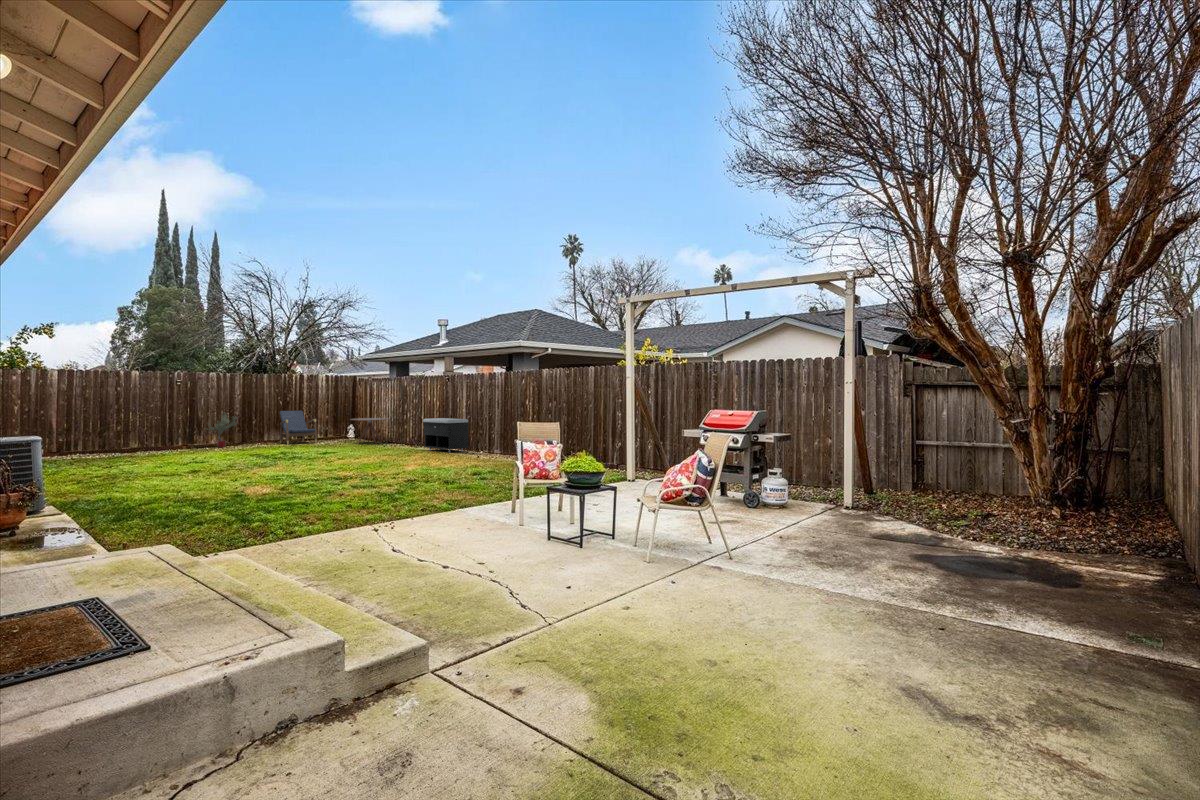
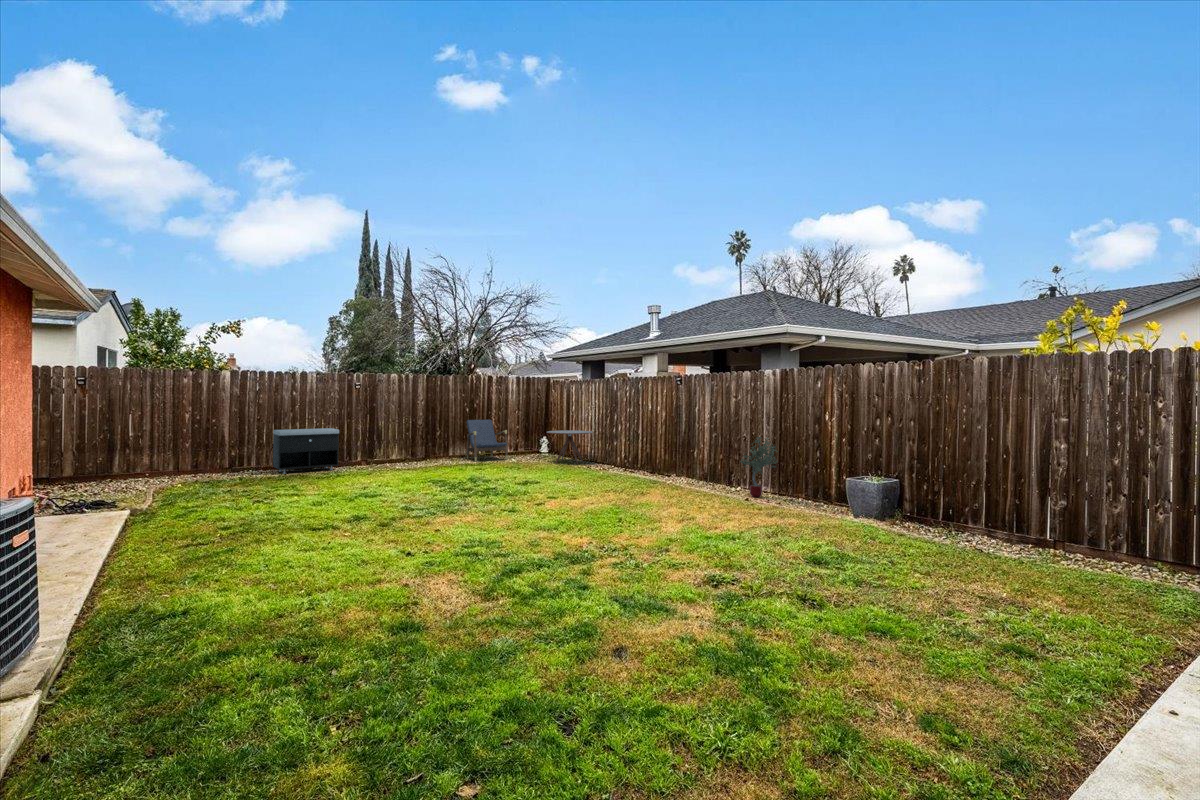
potted tree: present [209,414,237,448] -> present [741,437,778,497]
storage bench: present [423,418,468,452] -> present [273,428,339,474]

